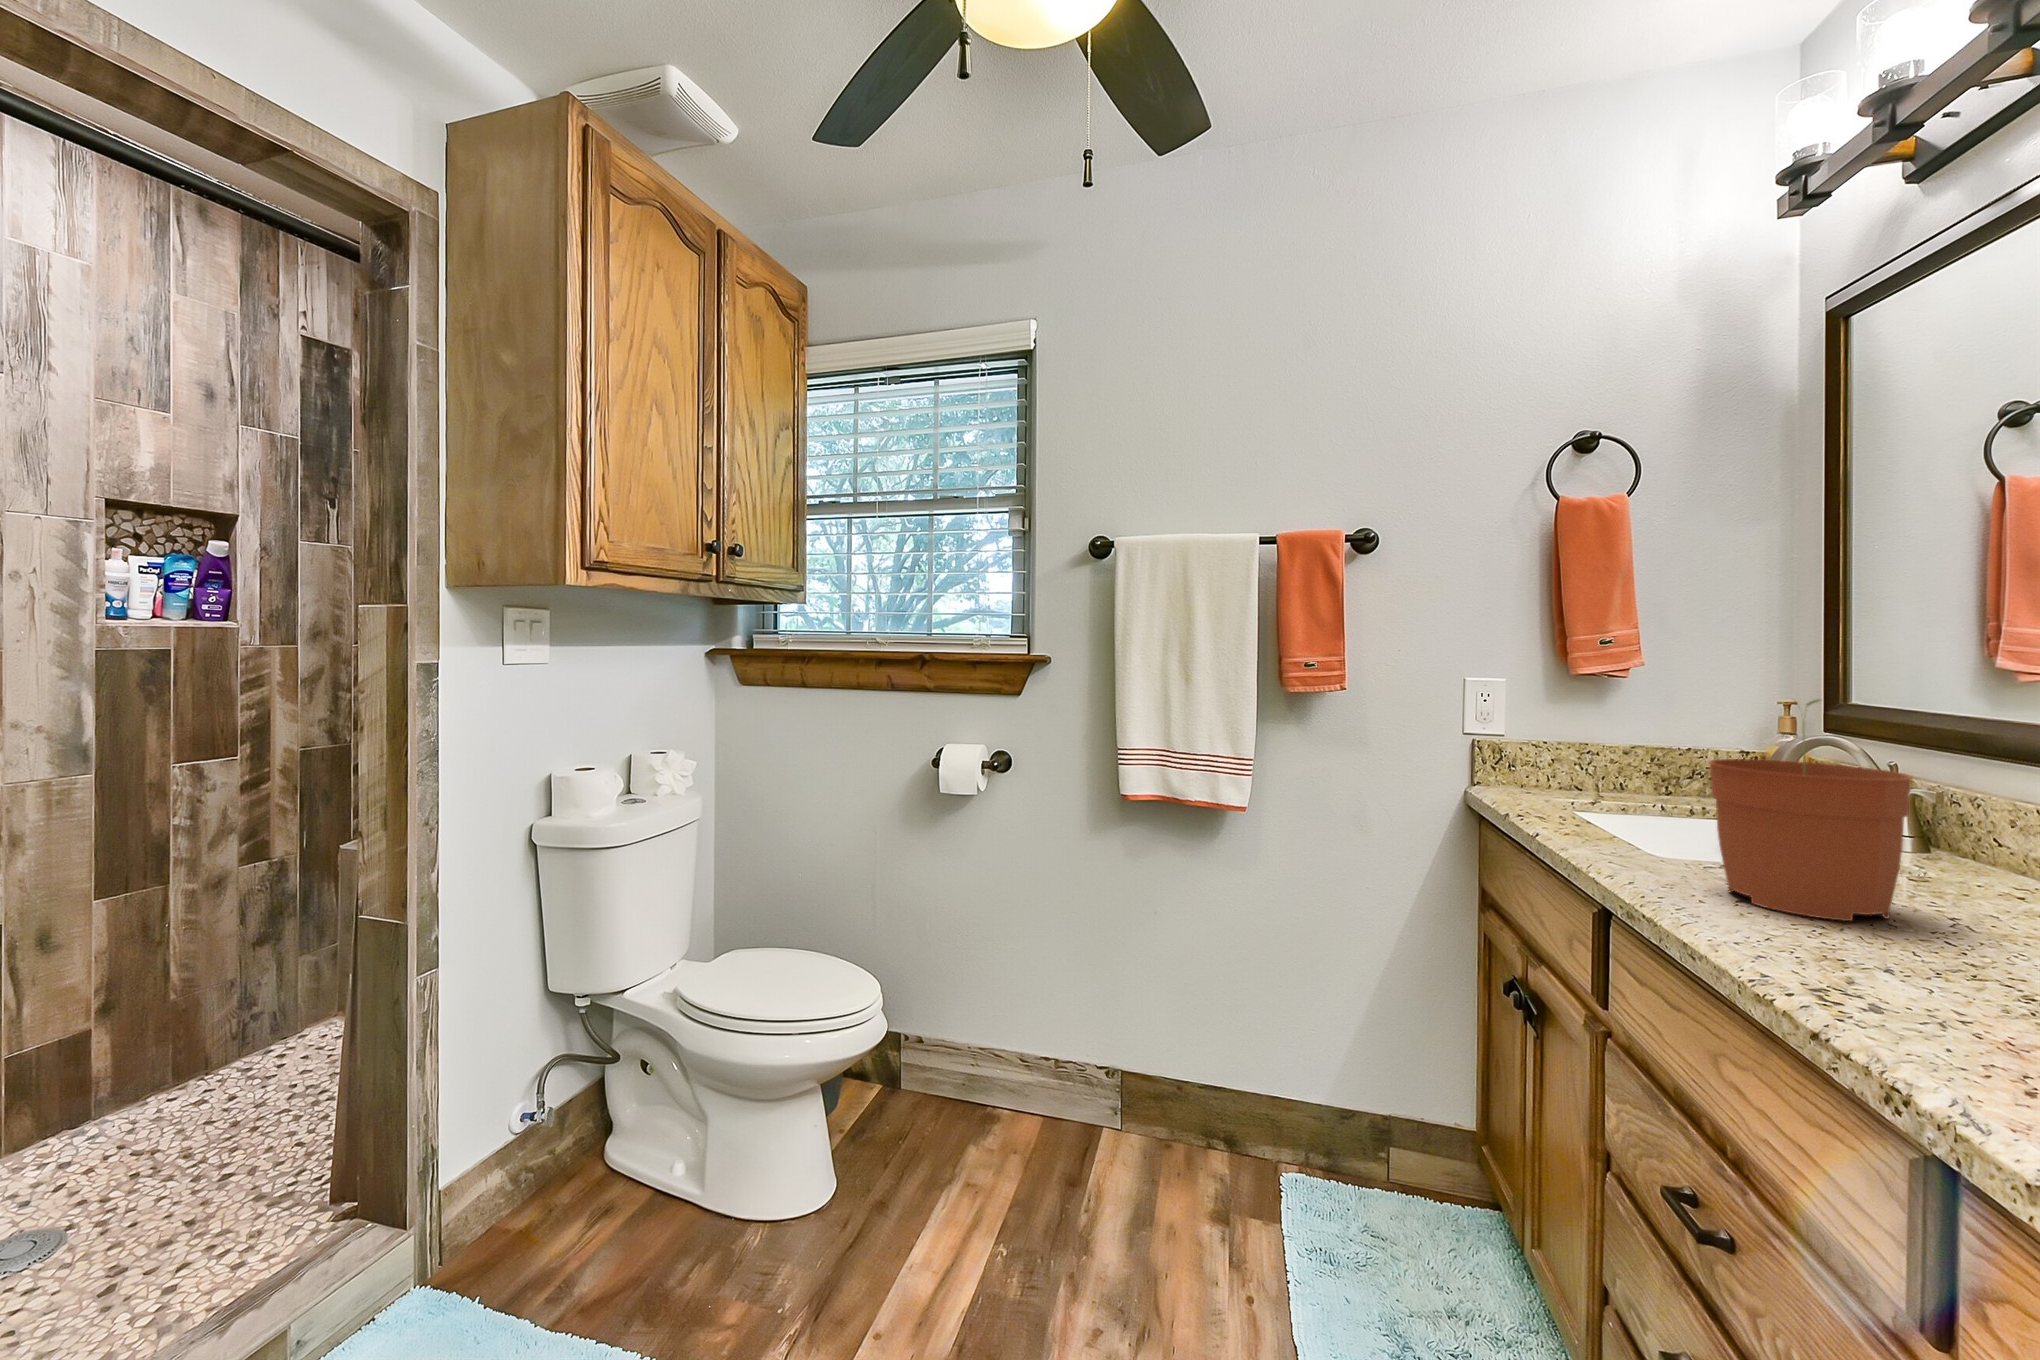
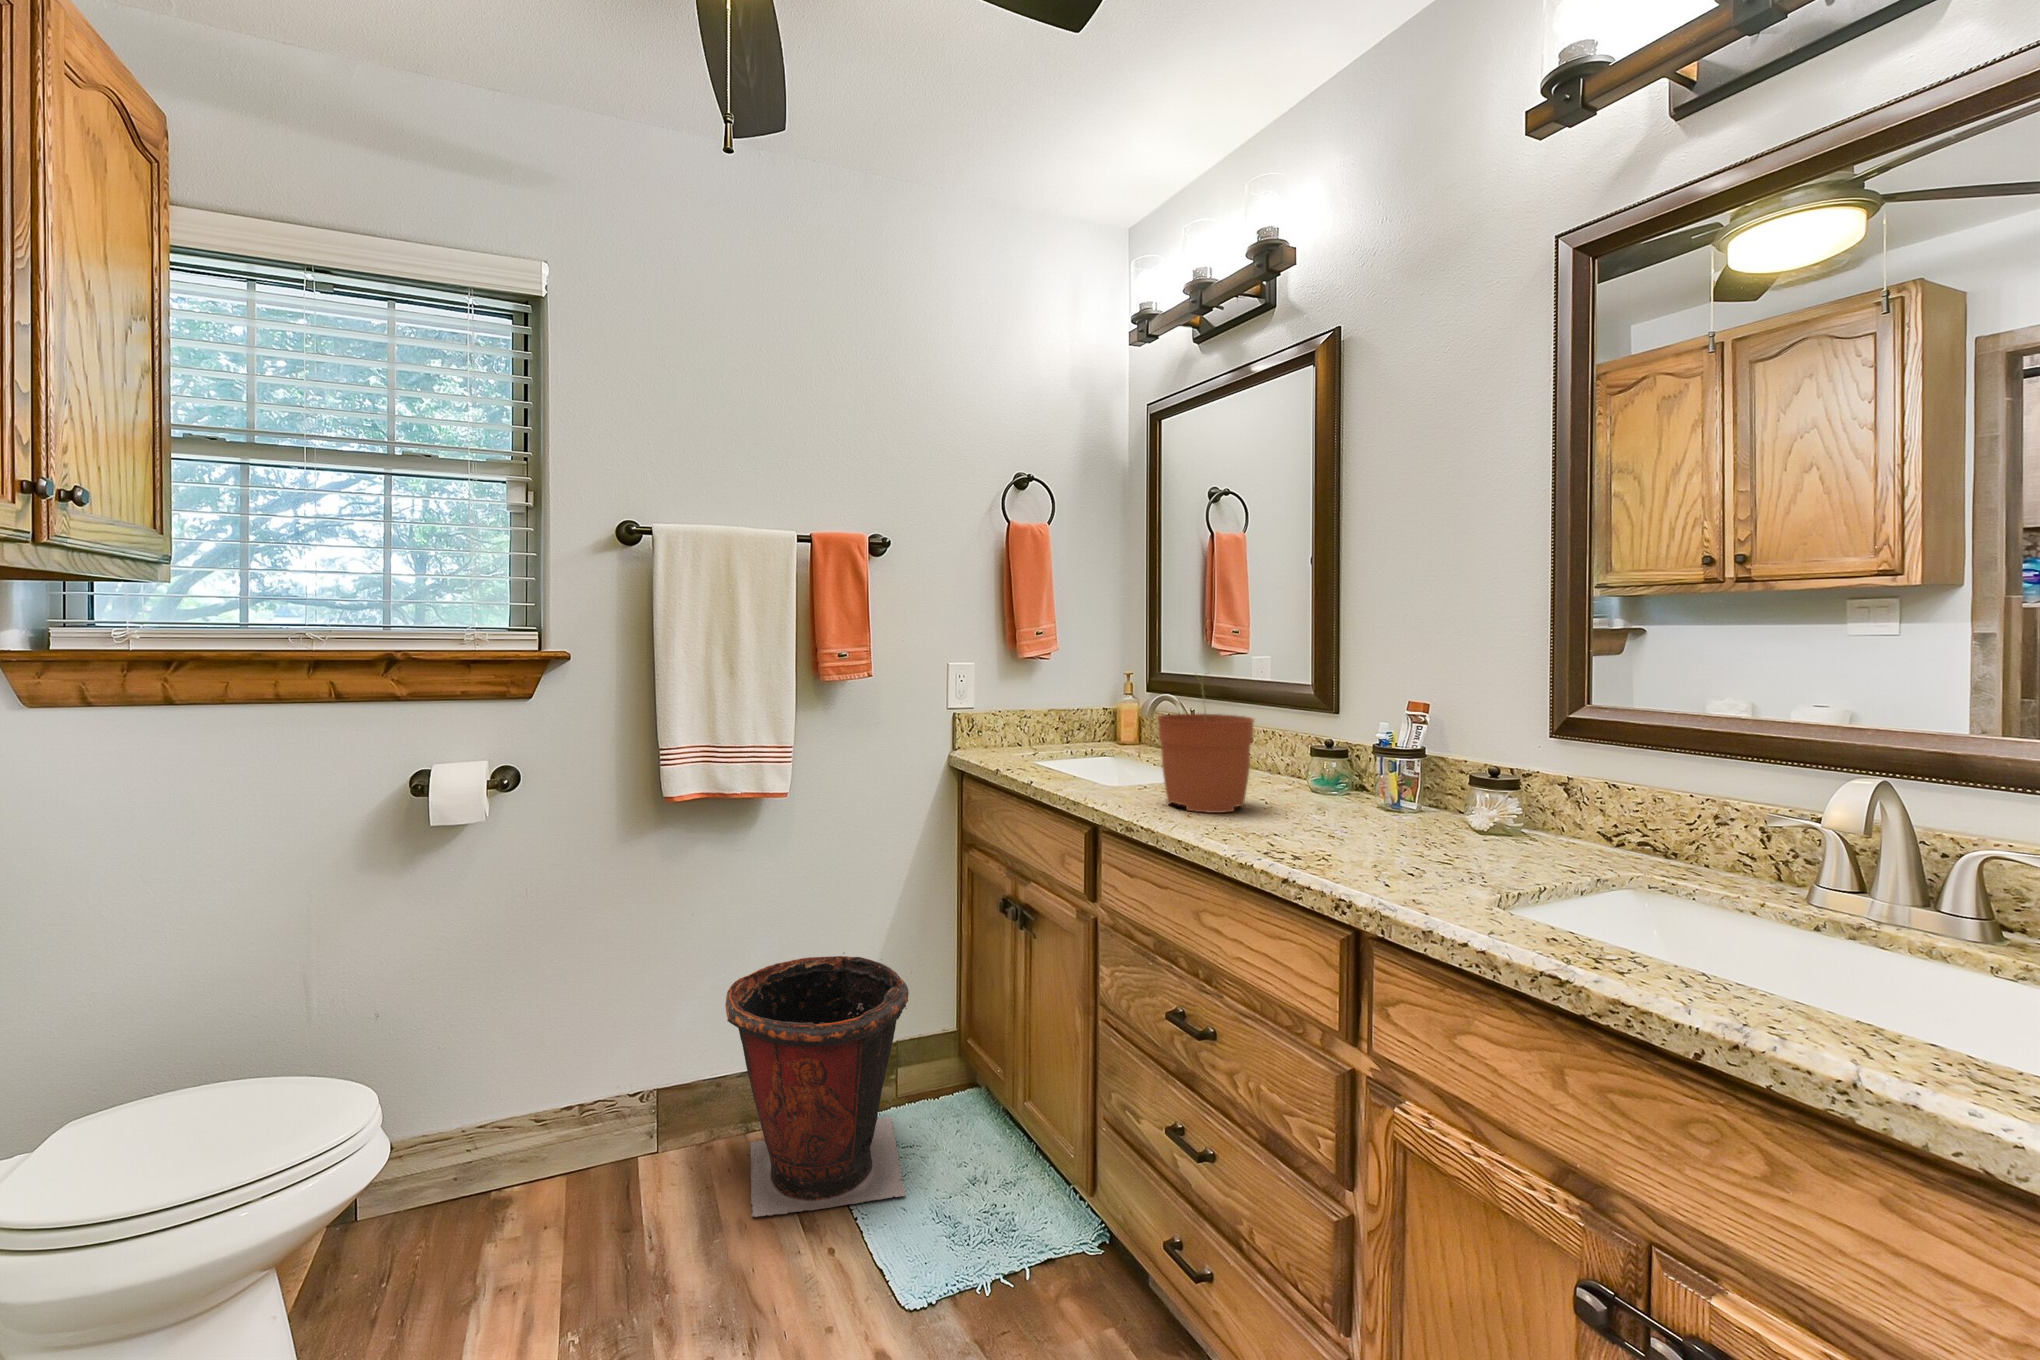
waste bin: none [1171,983,1376,1288] -> present [725,952,912,1217]

